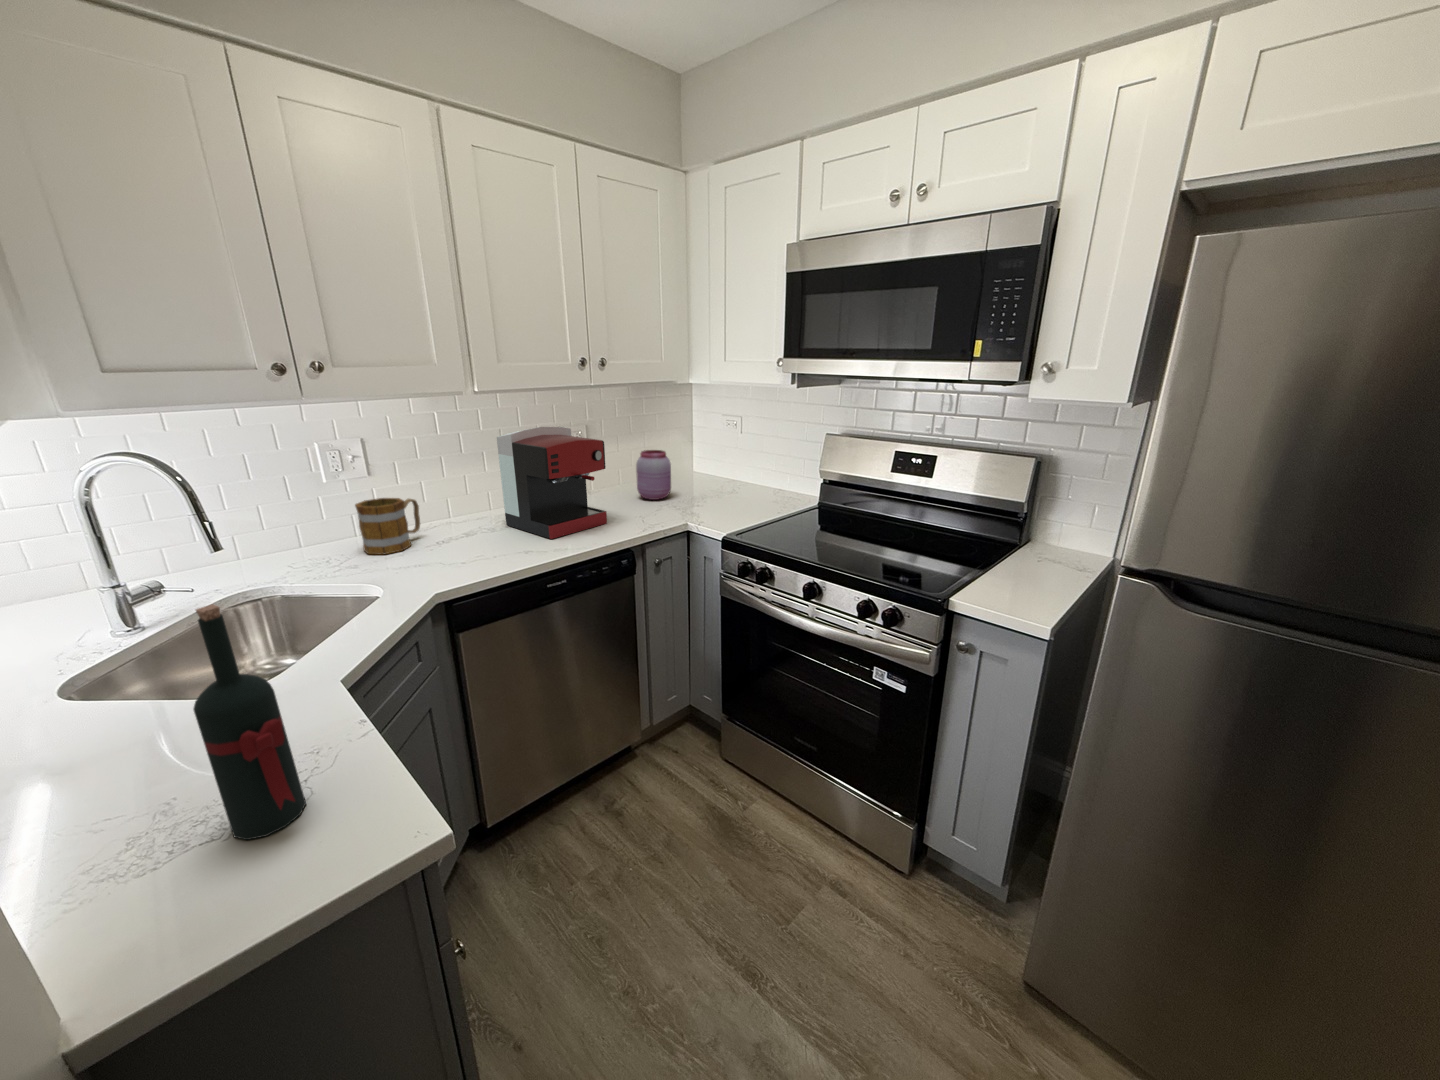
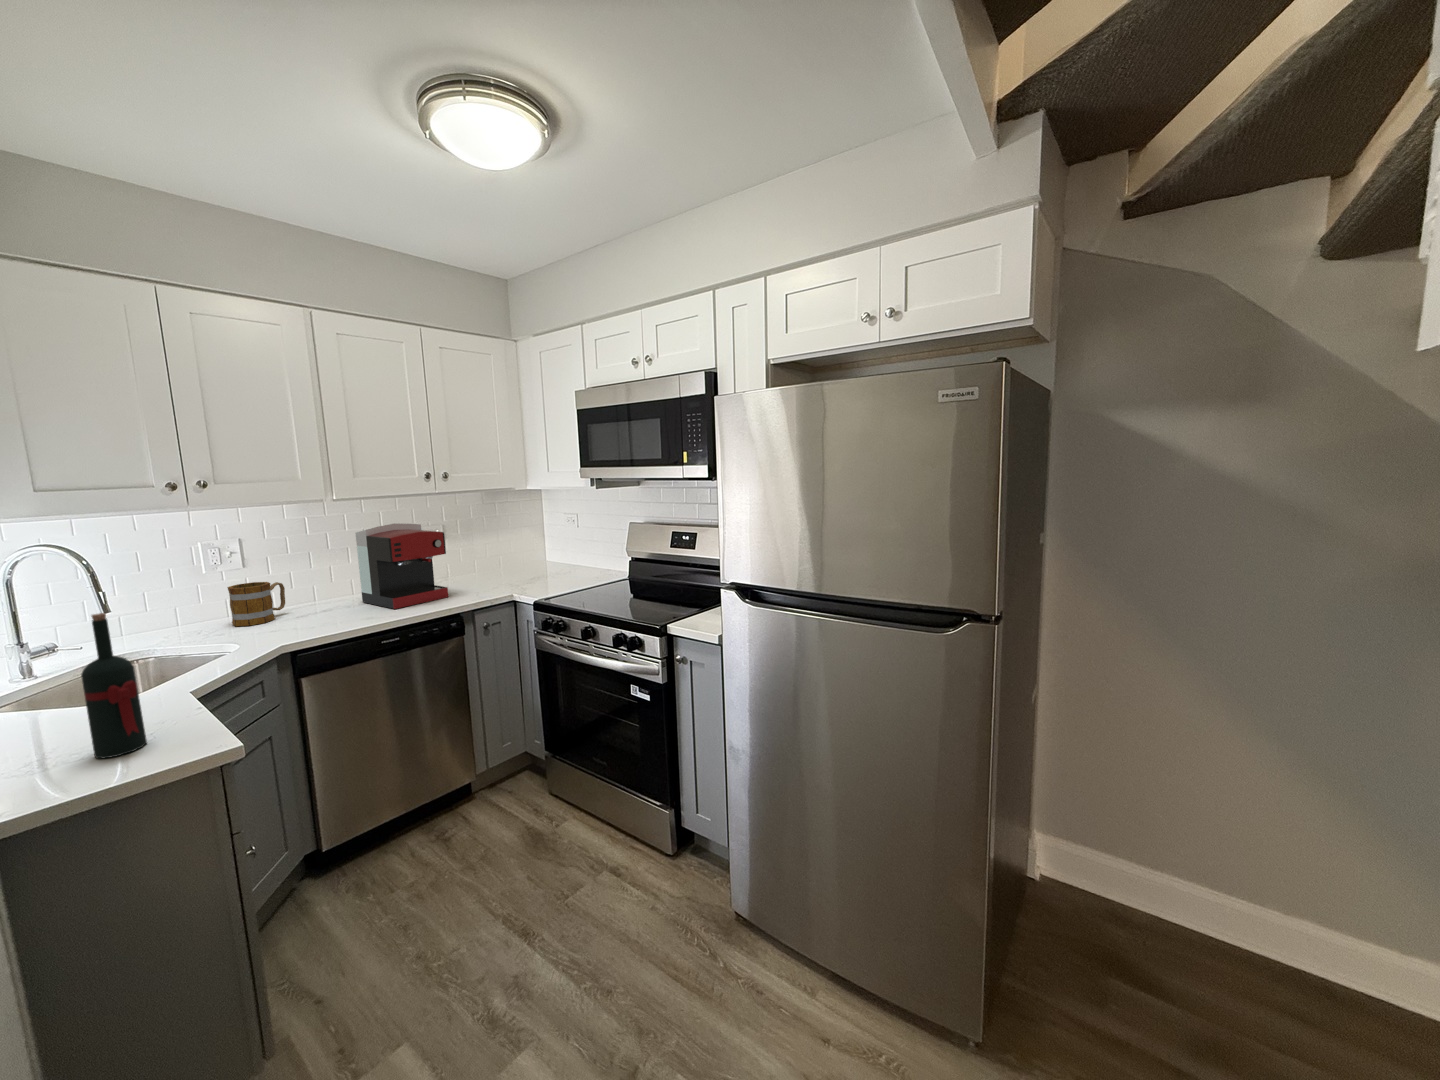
jar: present [636,450,671,500] -> none [484,540,515,580]

